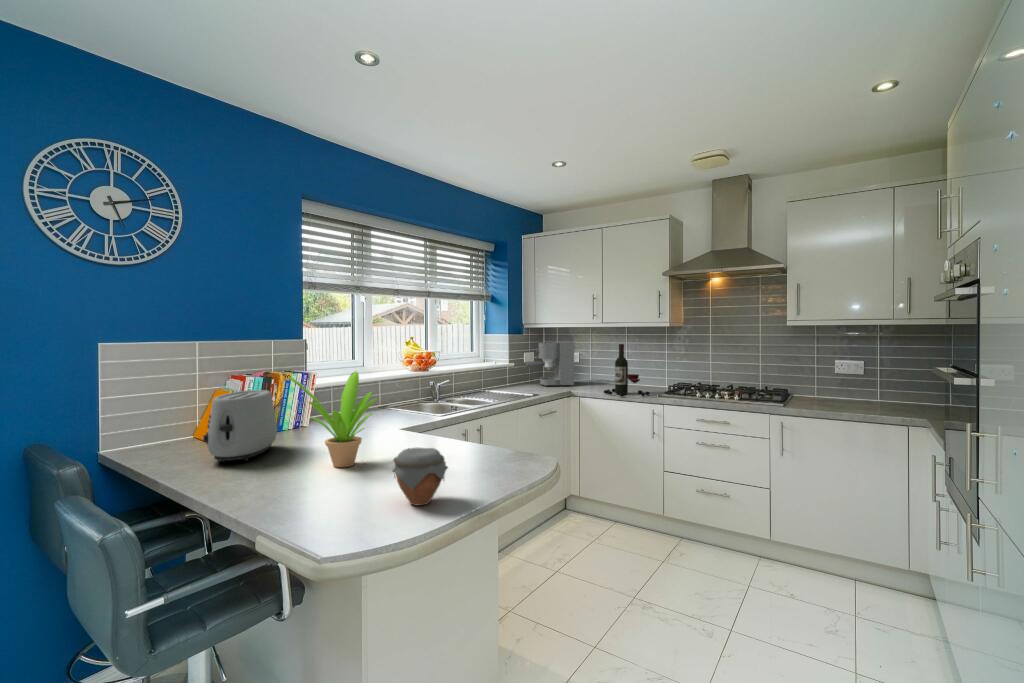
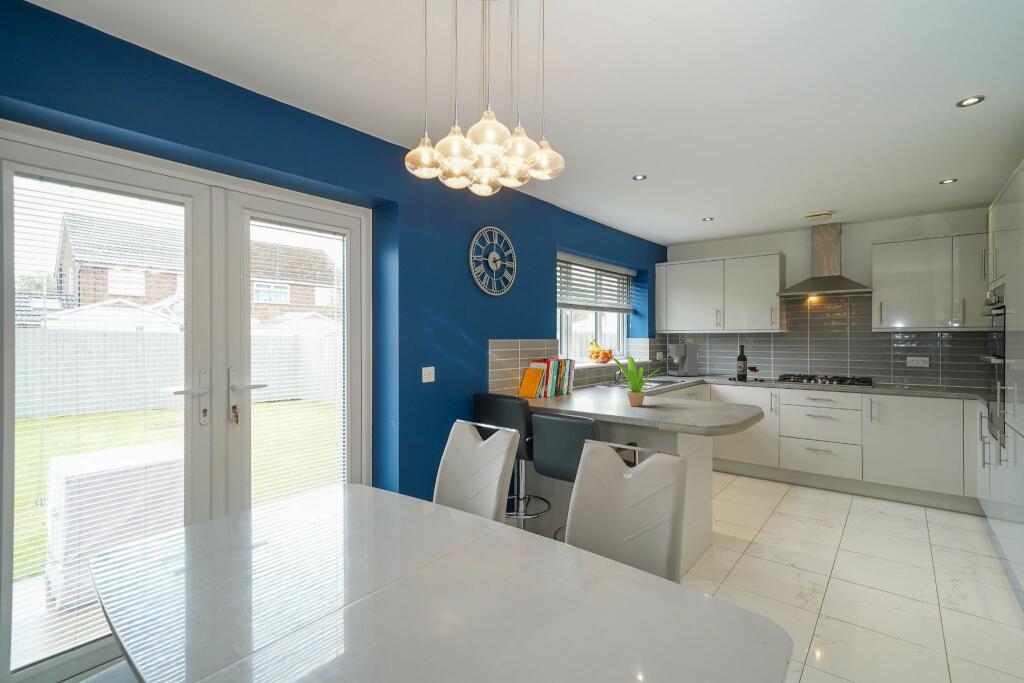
toaster: present [203,390,277,462] -> none [553,367,585,404]
jar: present [392,448,448,505] -> none [694,390,725,417]

